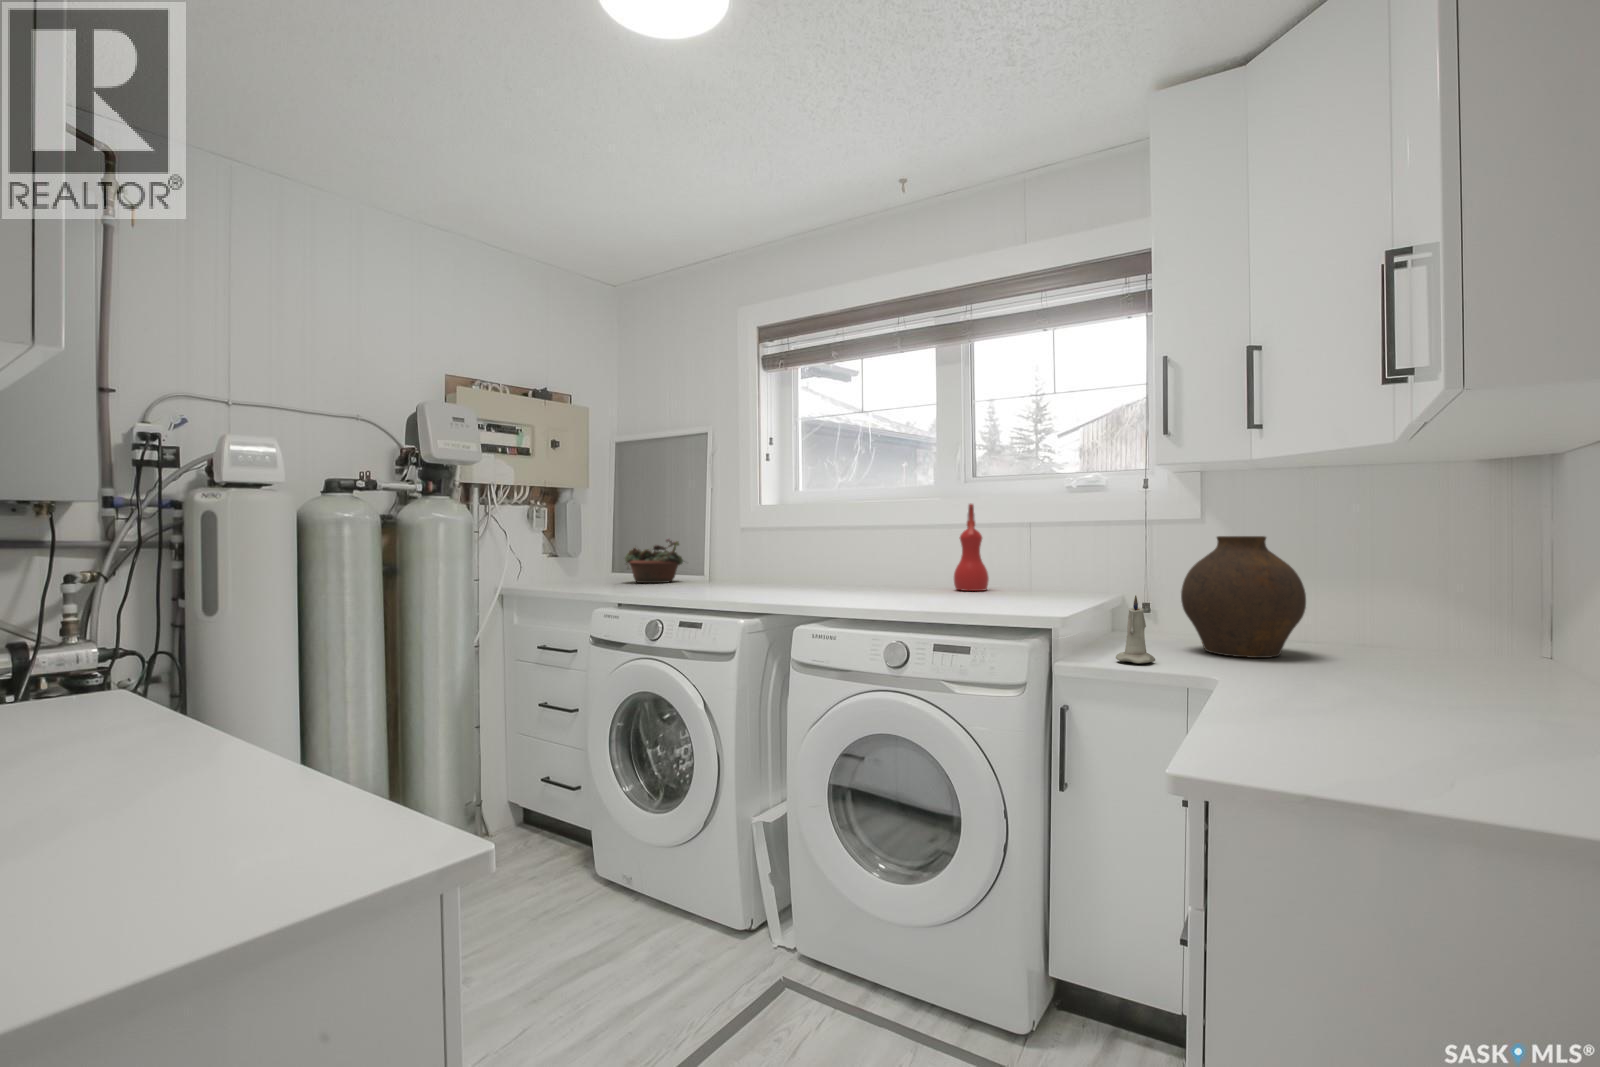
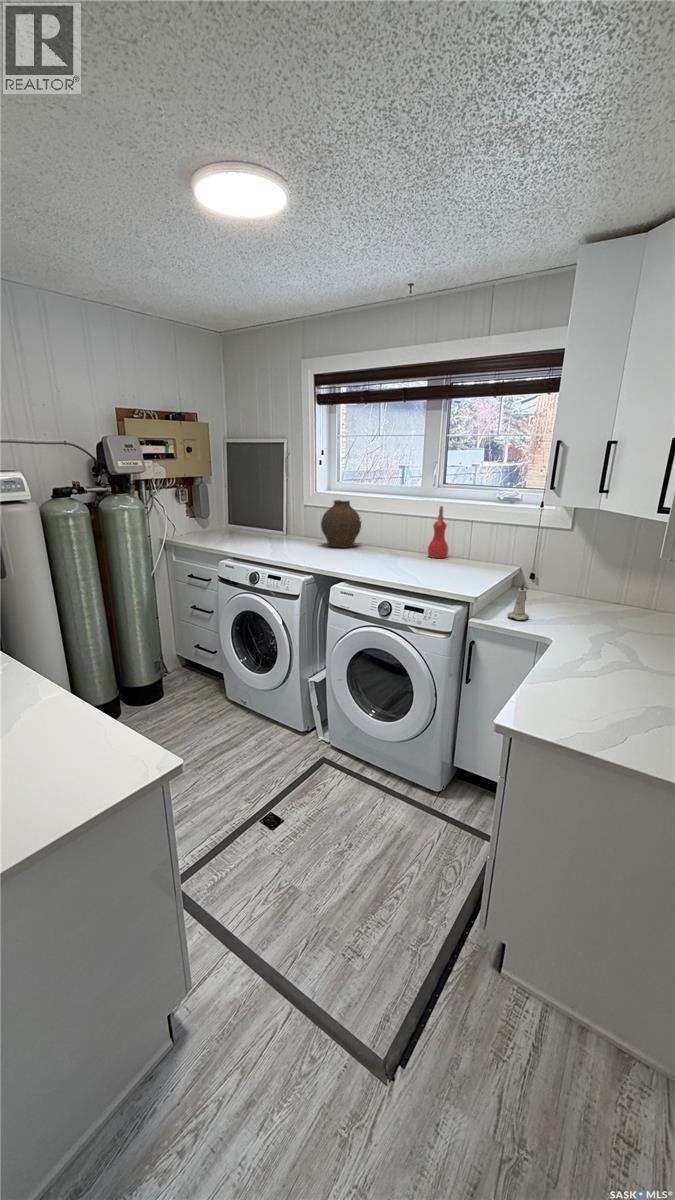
vase: present [1181,536,1306,658] -> present [321,500,361,548]
succulent planter: present [625,539,683,583] -> none [235,512,273,539]

